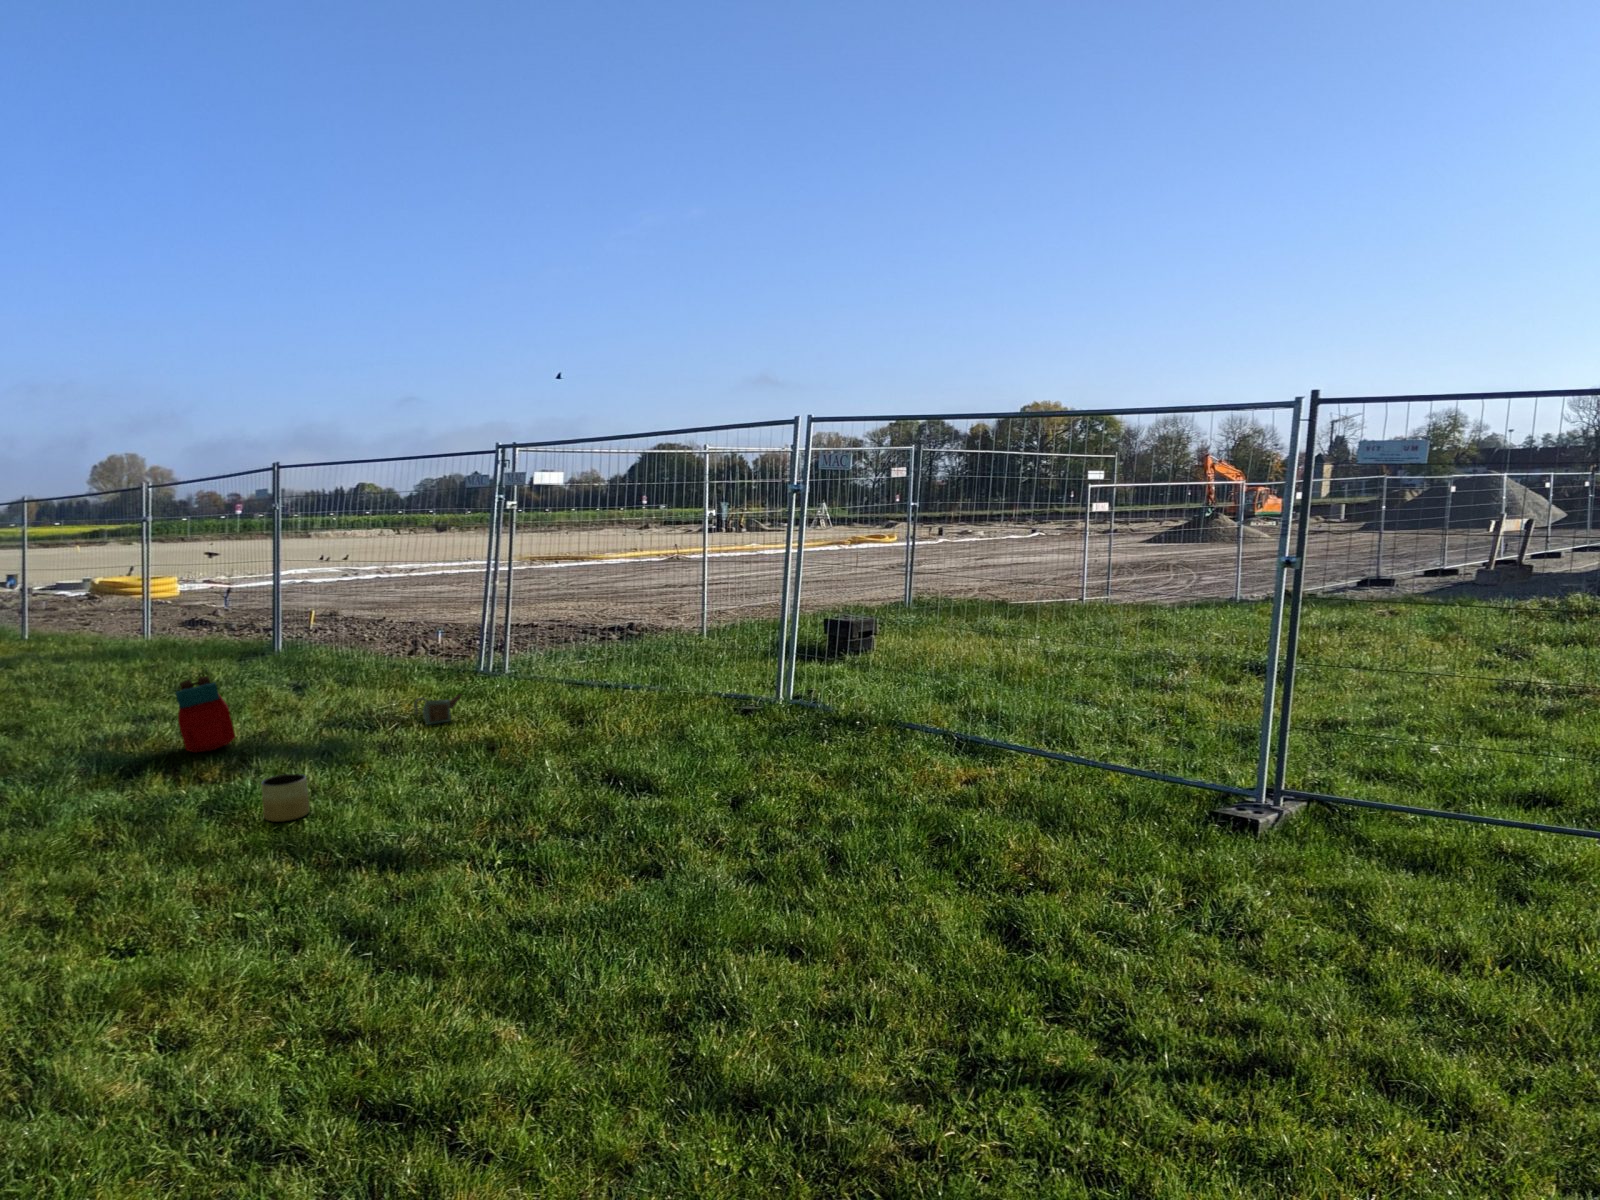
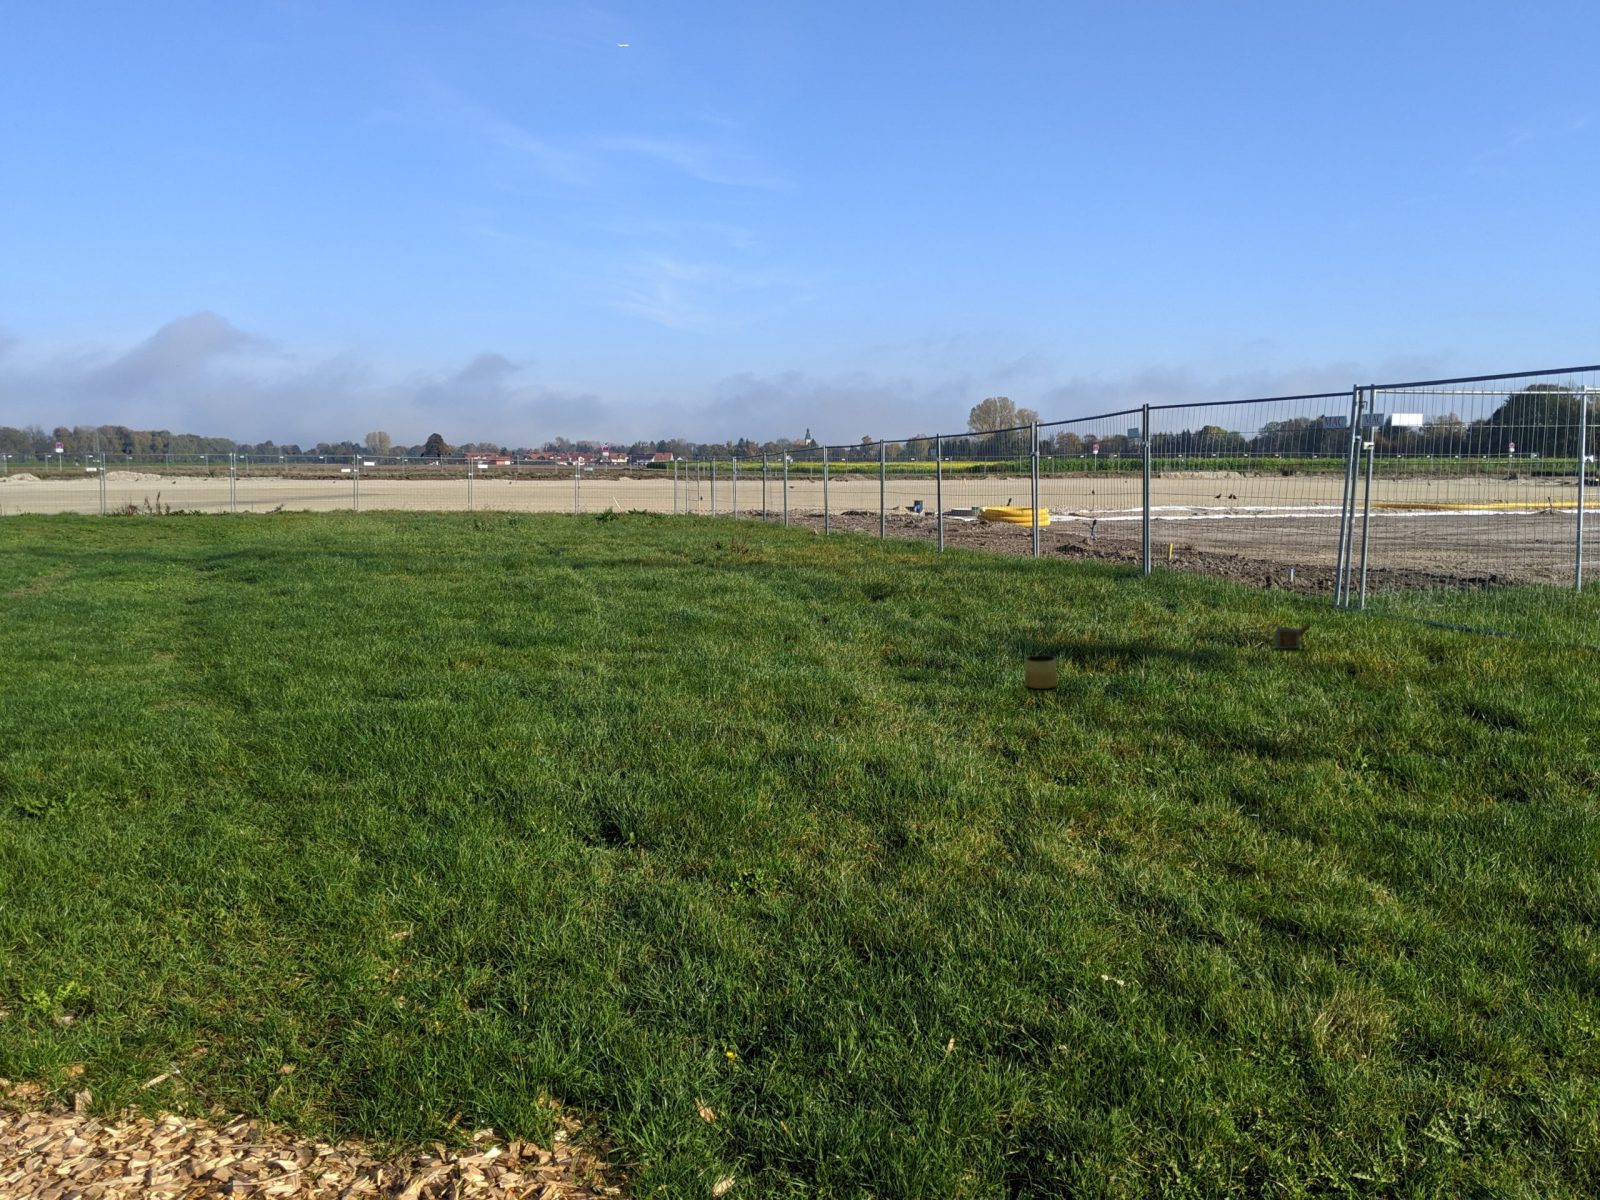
backpack: present [176,676,236,752] -> none [1075,588,1117,647]
planter: present [261,774,309,822] -> present [1025,655,1057,689]

